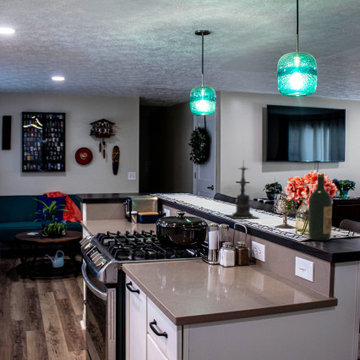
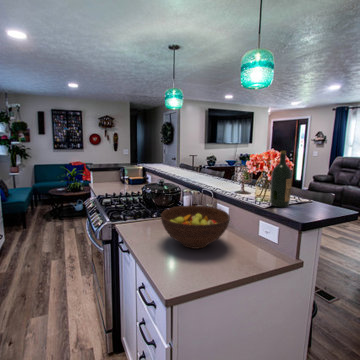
candle holder: present [227,166,257,219] -> none [192,140,219,185]
fruit bowl: none [177,239,255,285] -> present [161,206,230,249]

